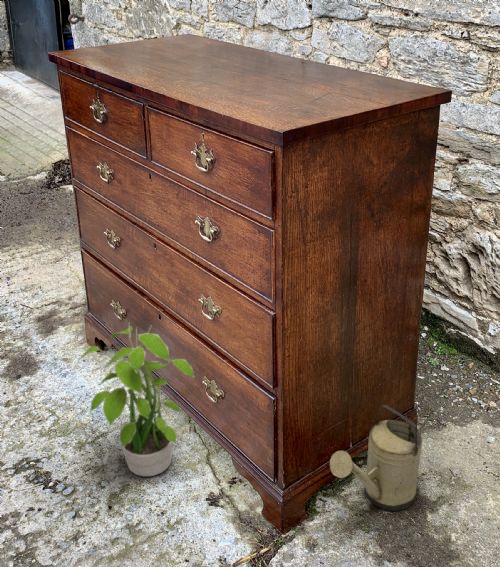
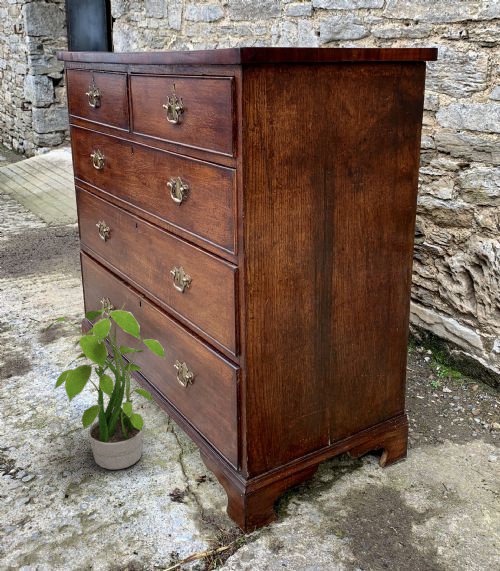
watering can: present [330,405,422,511] -> none [299,395,408,519]

